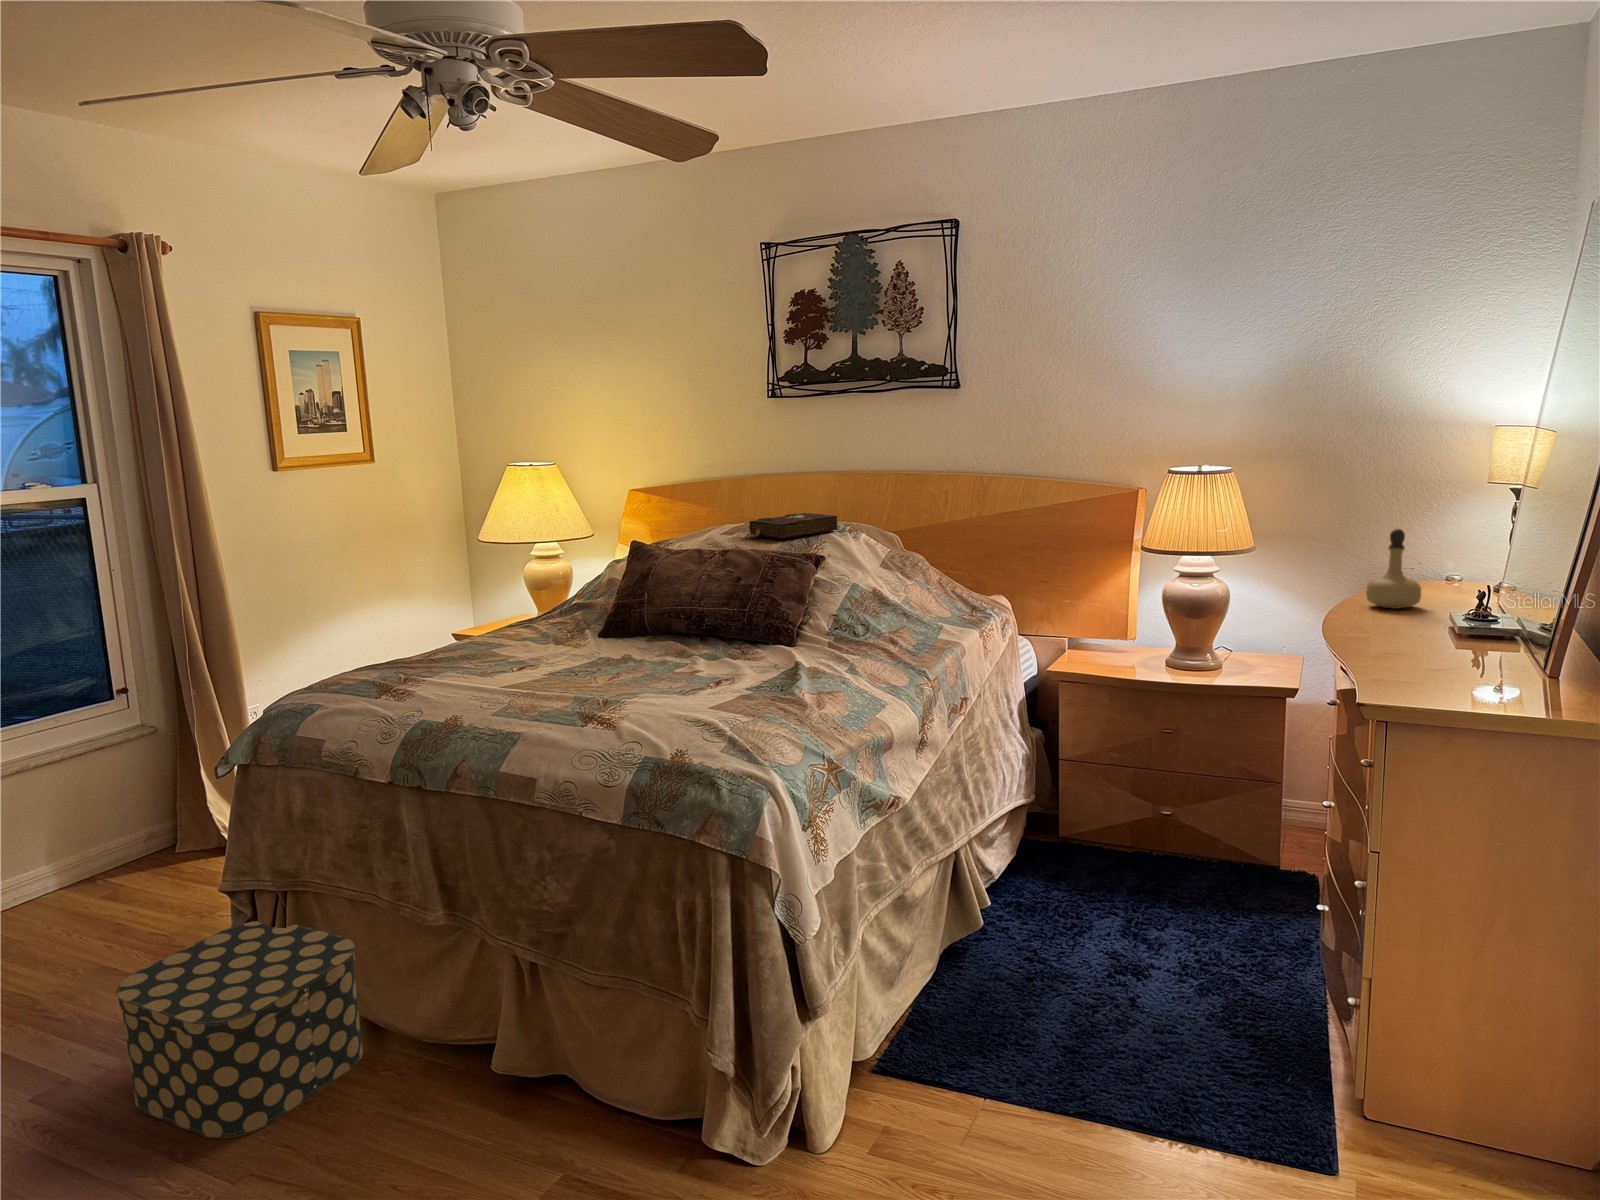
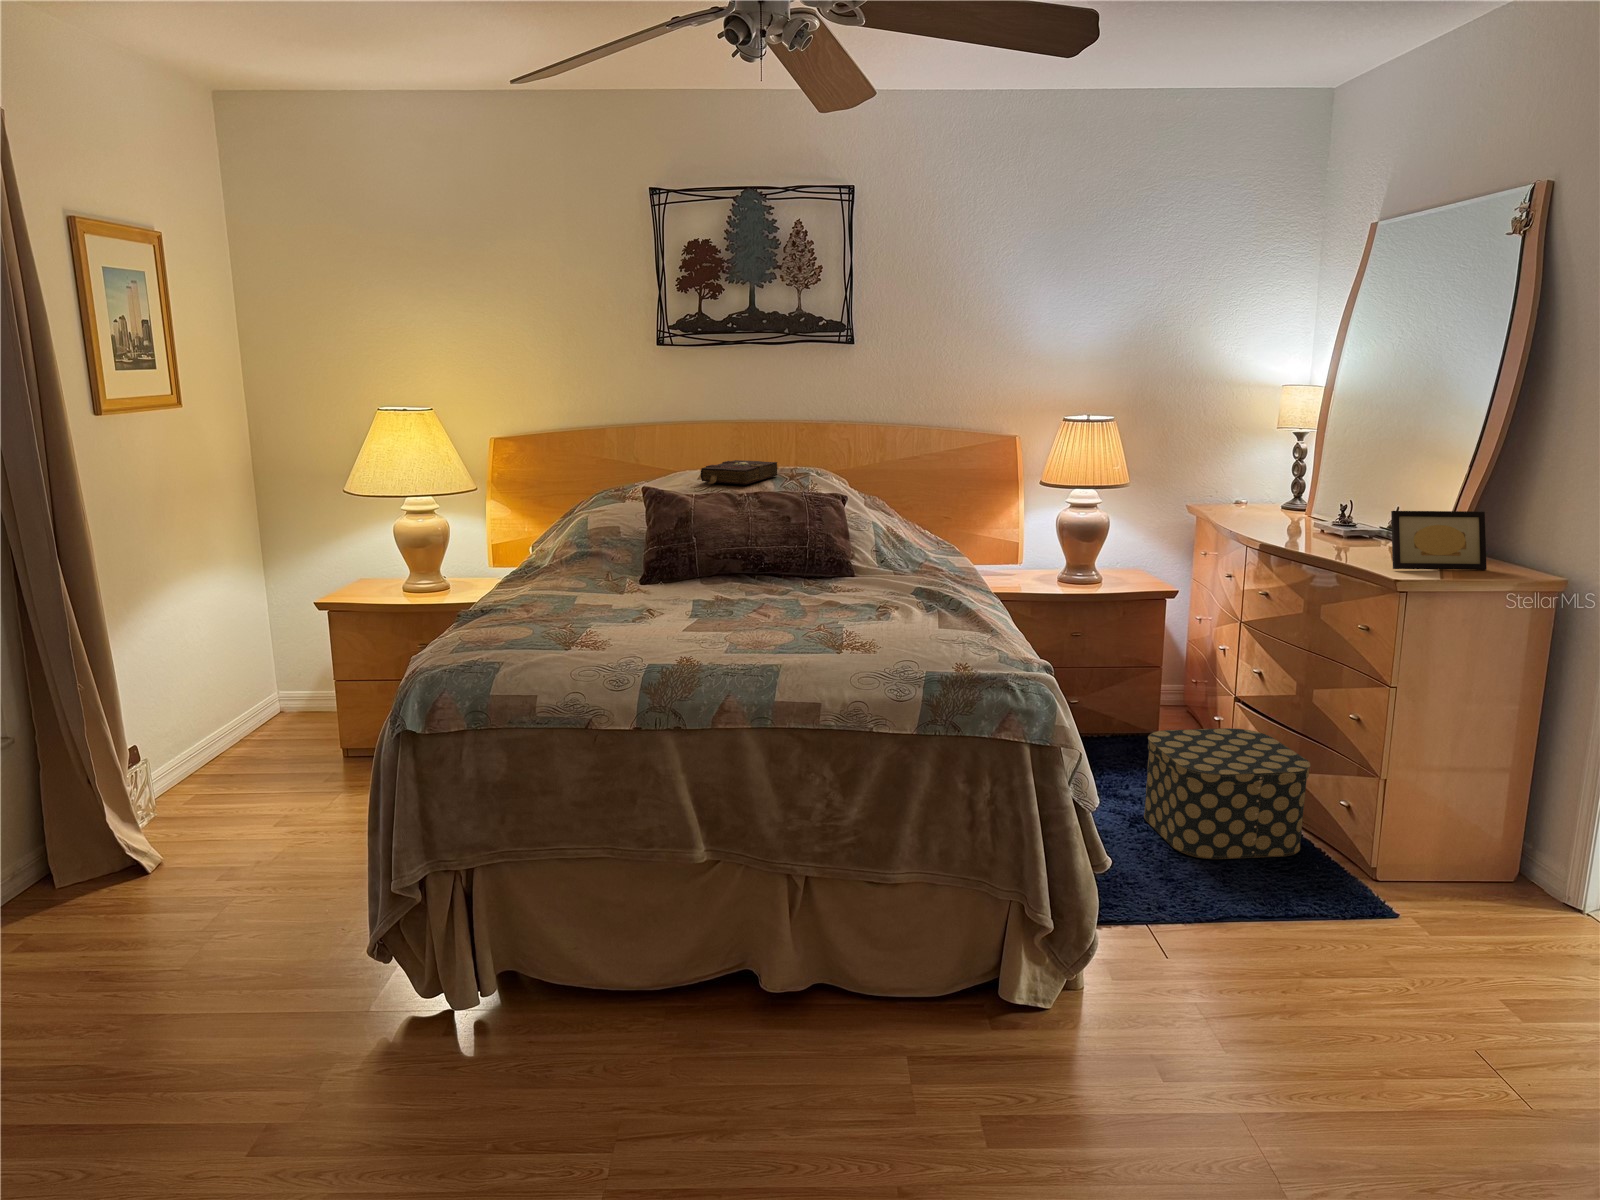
perfume bottle: present [1366,529,1421,609] -> none [1247,463,1288,524]
picture frame: none [1391,603,1546,697] -> present [1391,511,1487,570]
storage box: present [116,921,363,1139] -> present [1144,728,1311,859]

